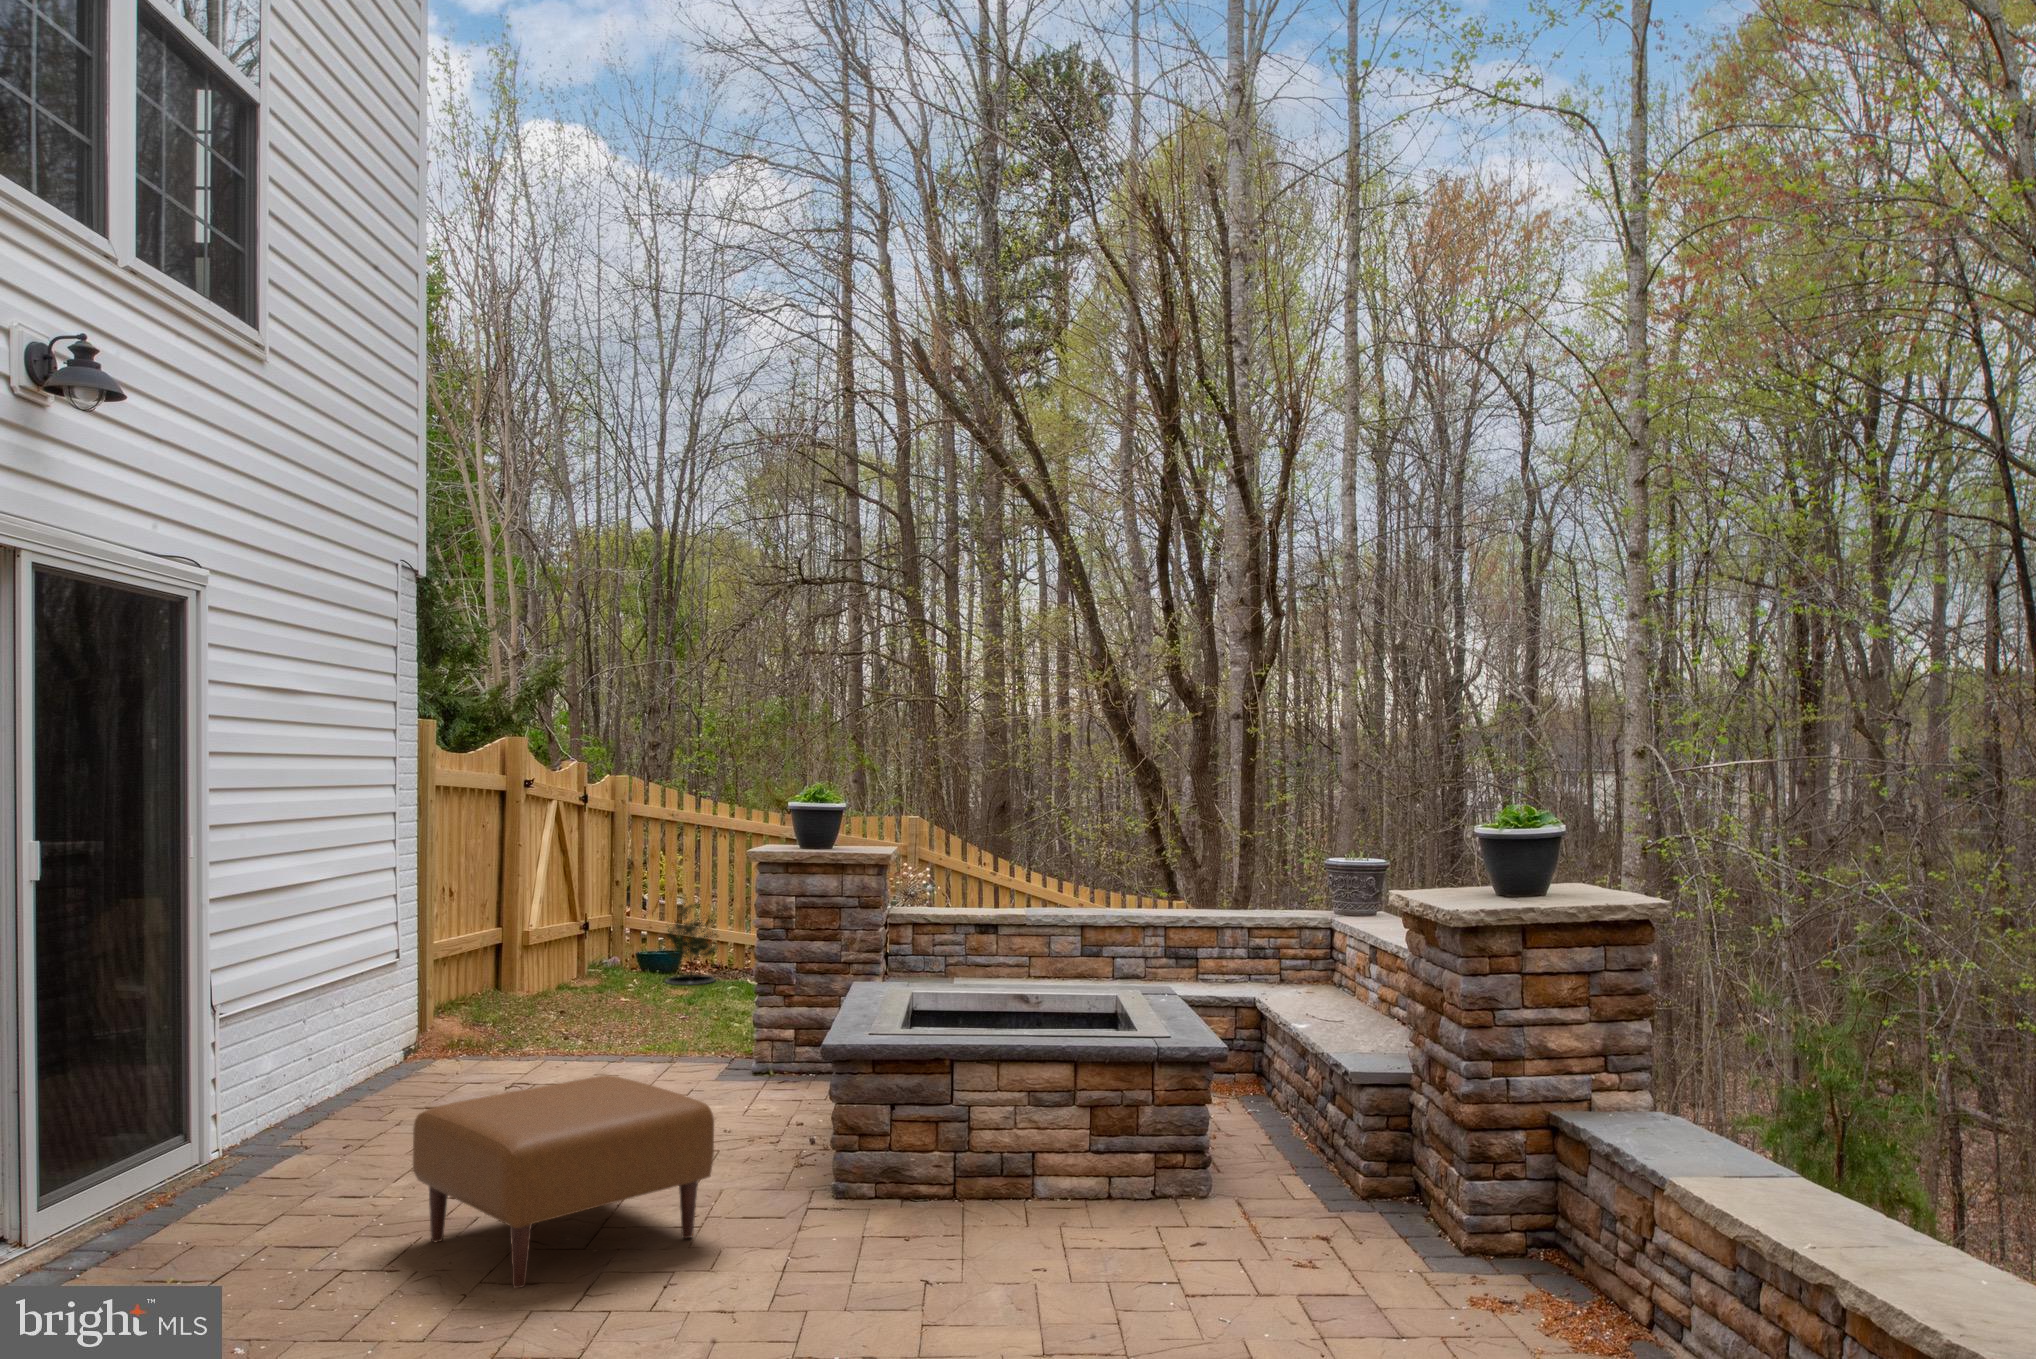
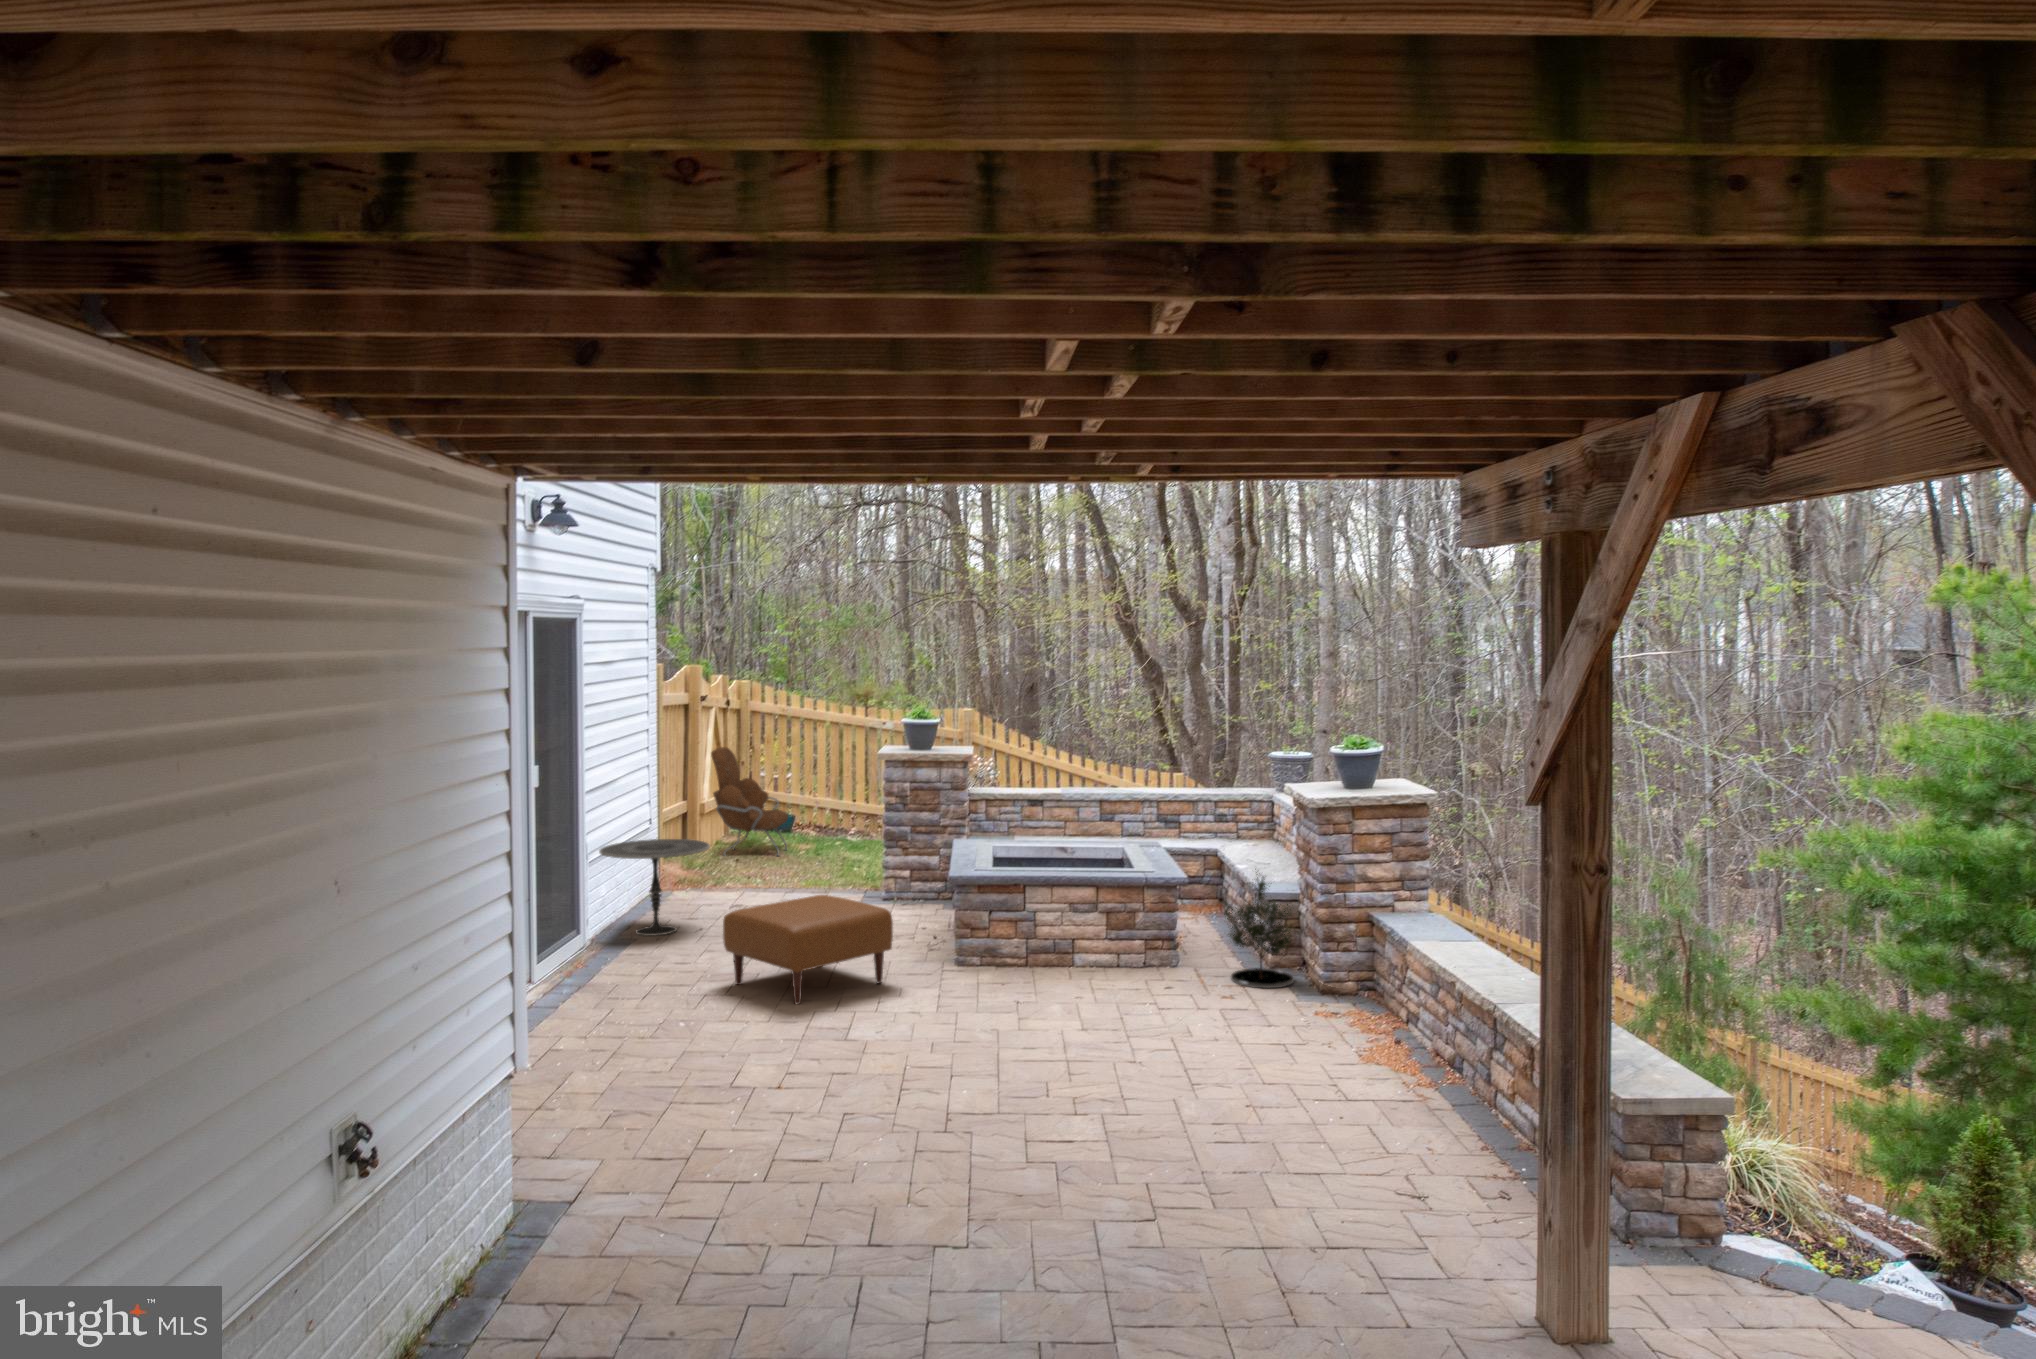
armchair: none [541,854,651,1008] -> present [711,747,788,856]
potted tree: present [666,895,718,985] -> present [1224,869,1295,988]
side table: none [276,980,464,1140] -> present [599,839,710,936]

